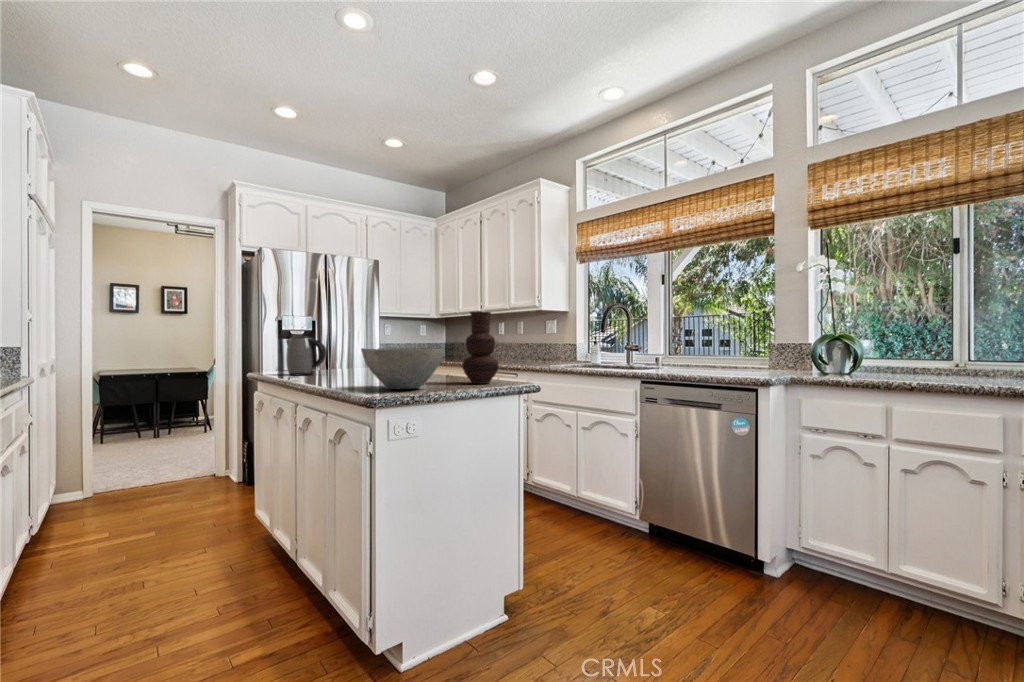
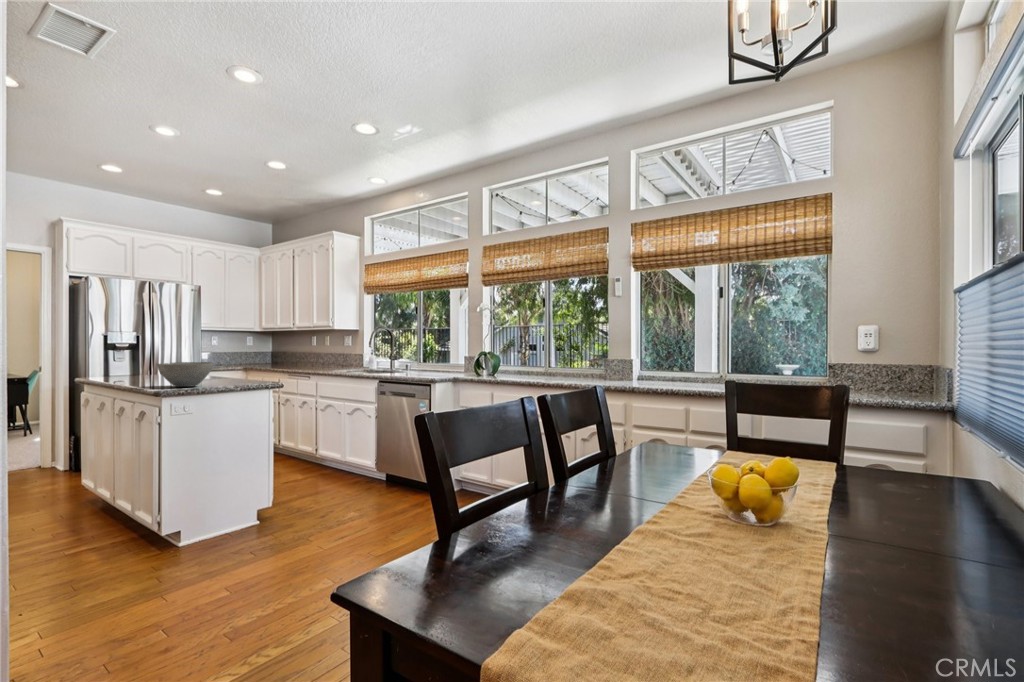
vase: present [462,311,499,384] -> none [232,340,257,384]
kettle: present [286,336,326,375] -> none [109,352,142,380]

